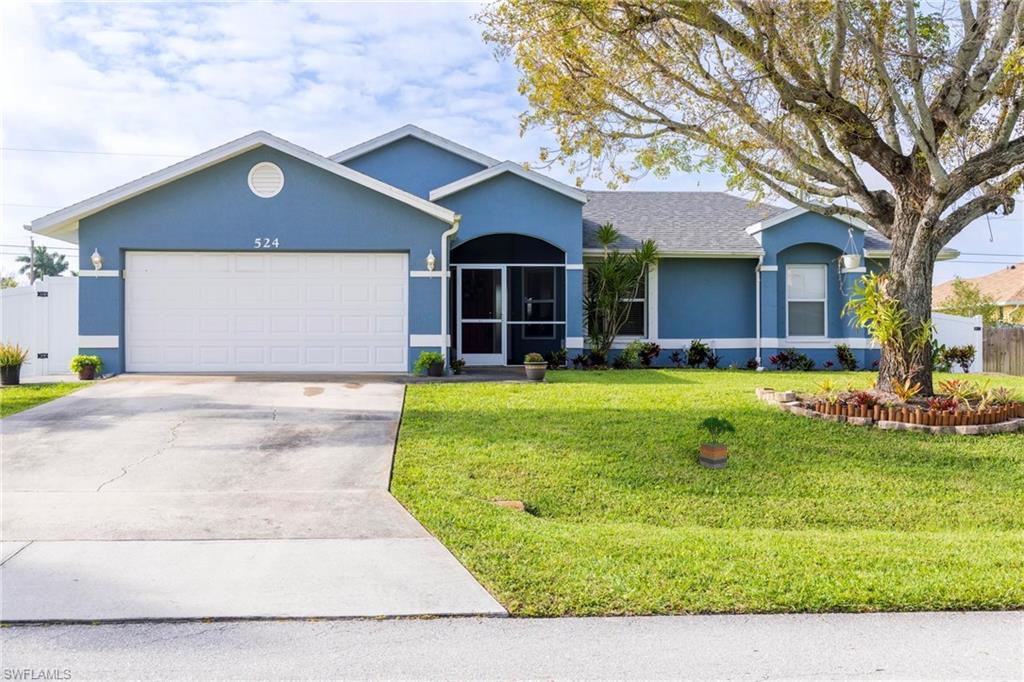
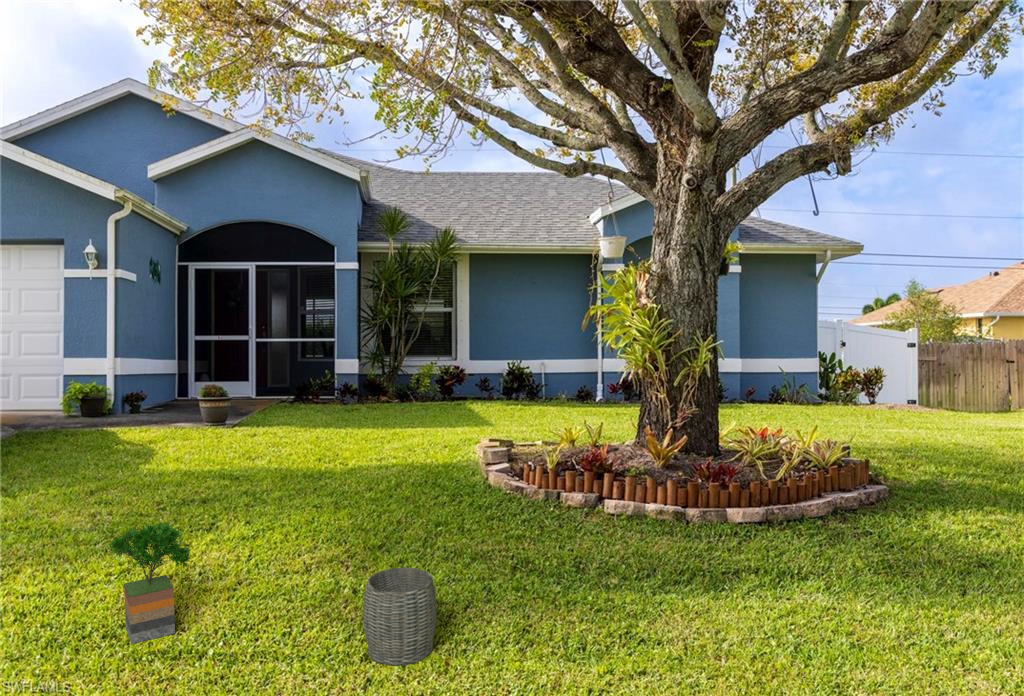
woven basket: none [826,438,863,478] -> present [363,568,437,666]

